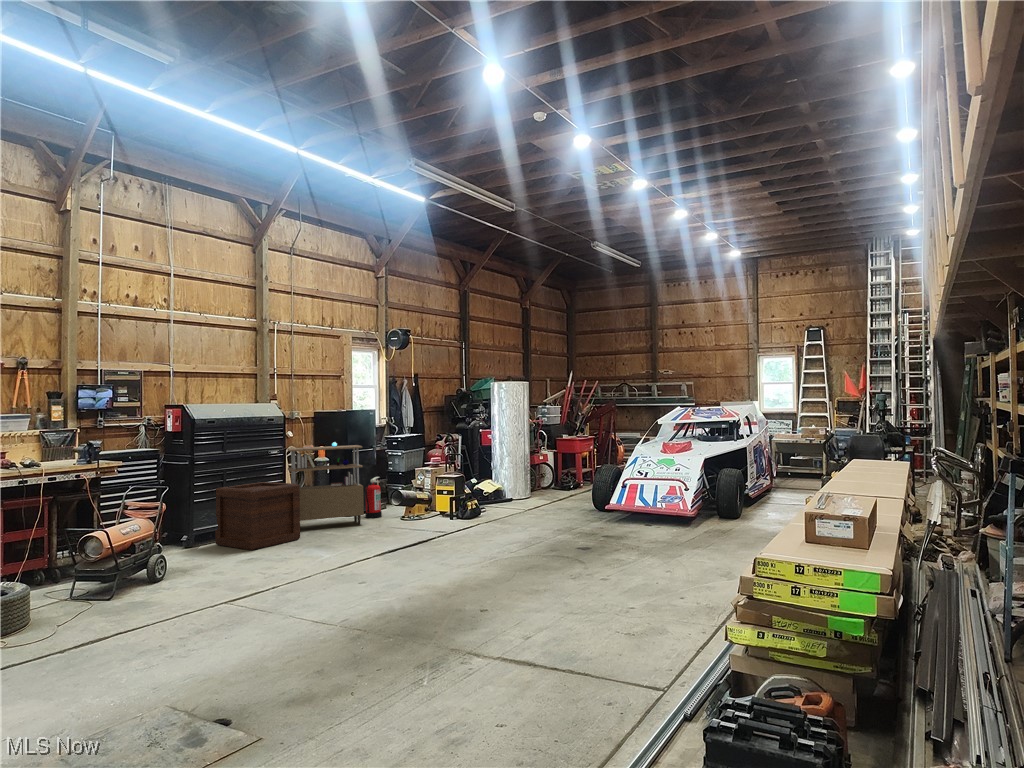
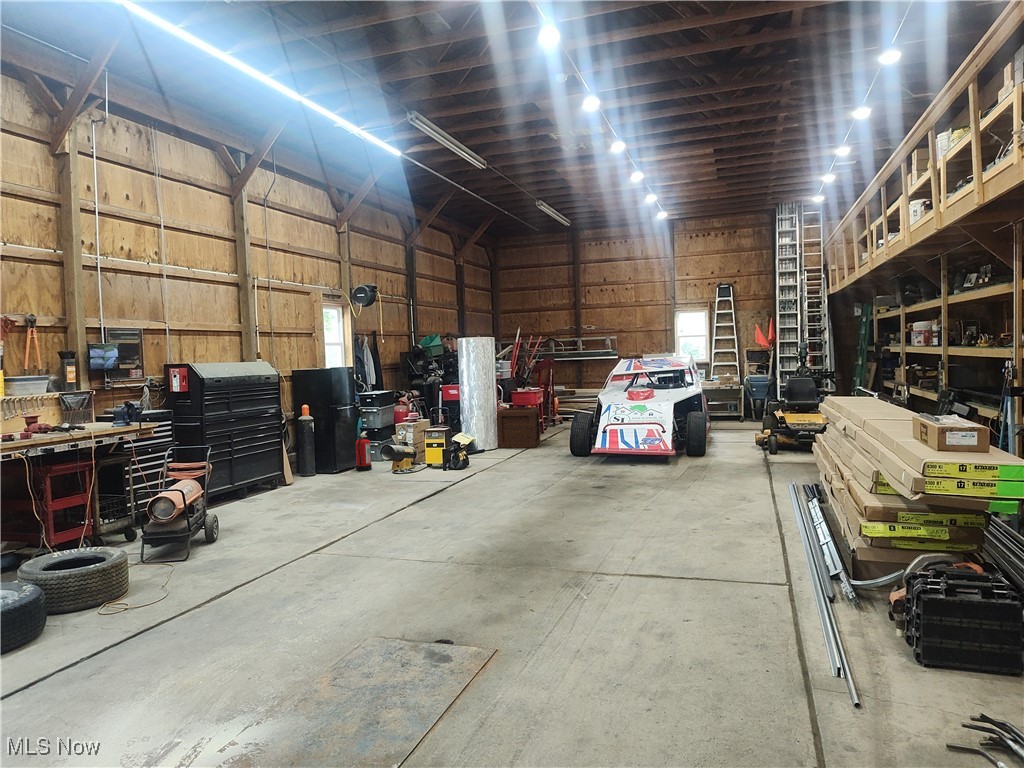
shelving unit: present [287,442,364,525] -> none [285,399,364,486]
wooden crate: present [215,482,300,550] -> present [497,407,540,448]

